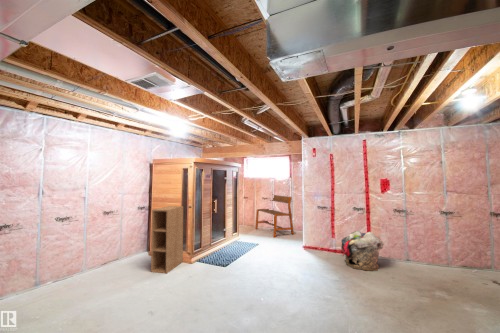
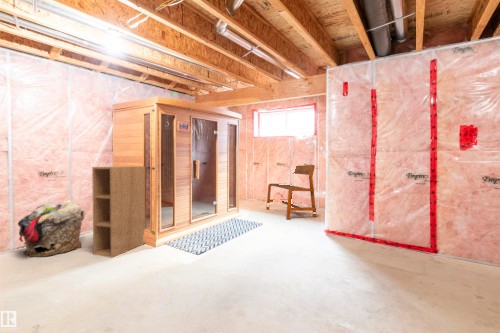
laundry basket: present [341,231,384,271] -> present [18,200,85,257]

